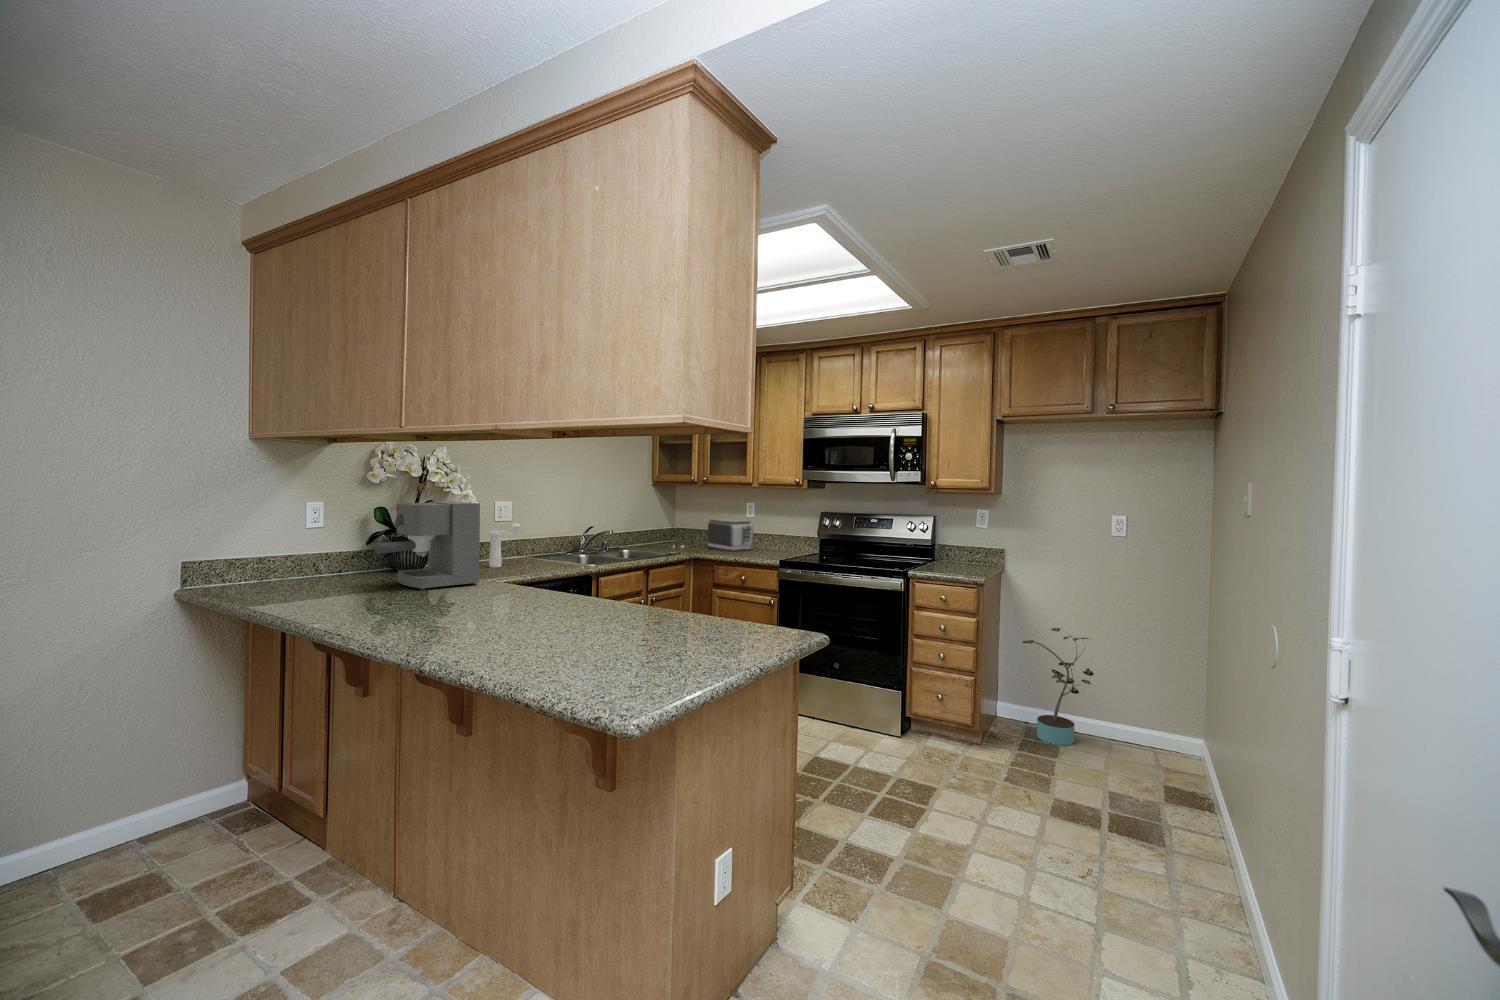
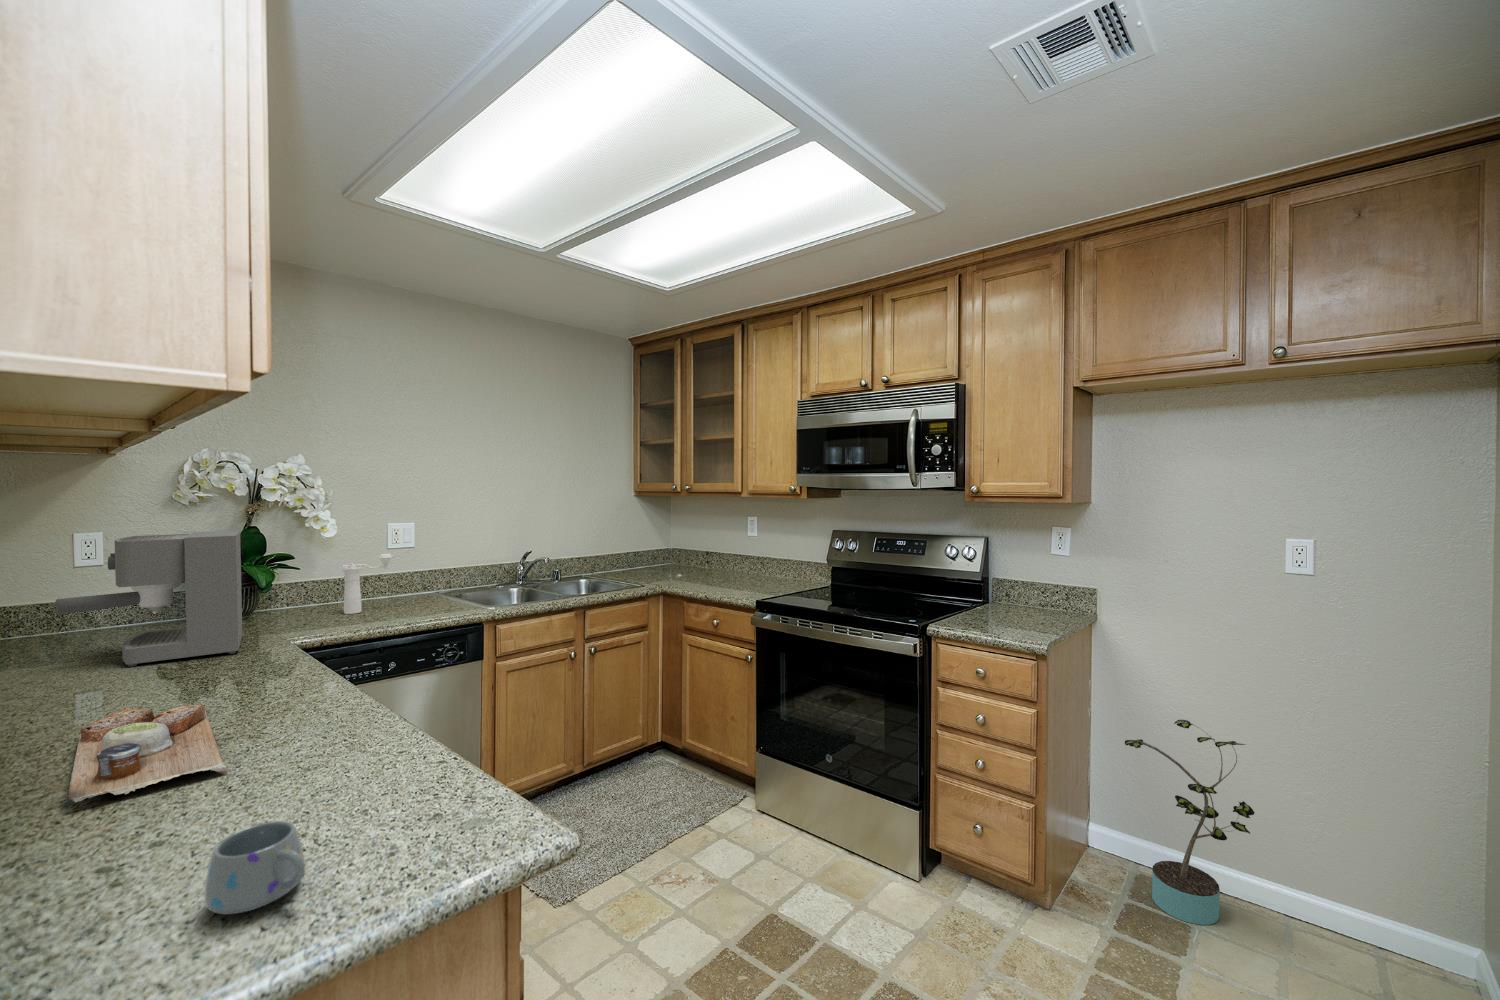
toaster: present [707,519,753,551] -> none [694,538,747,582]
cutting board: none [502,595,623,626] -> present [66,704,227,807]
mug: none [714,613,756,641] -> present [205,821,305,915]

